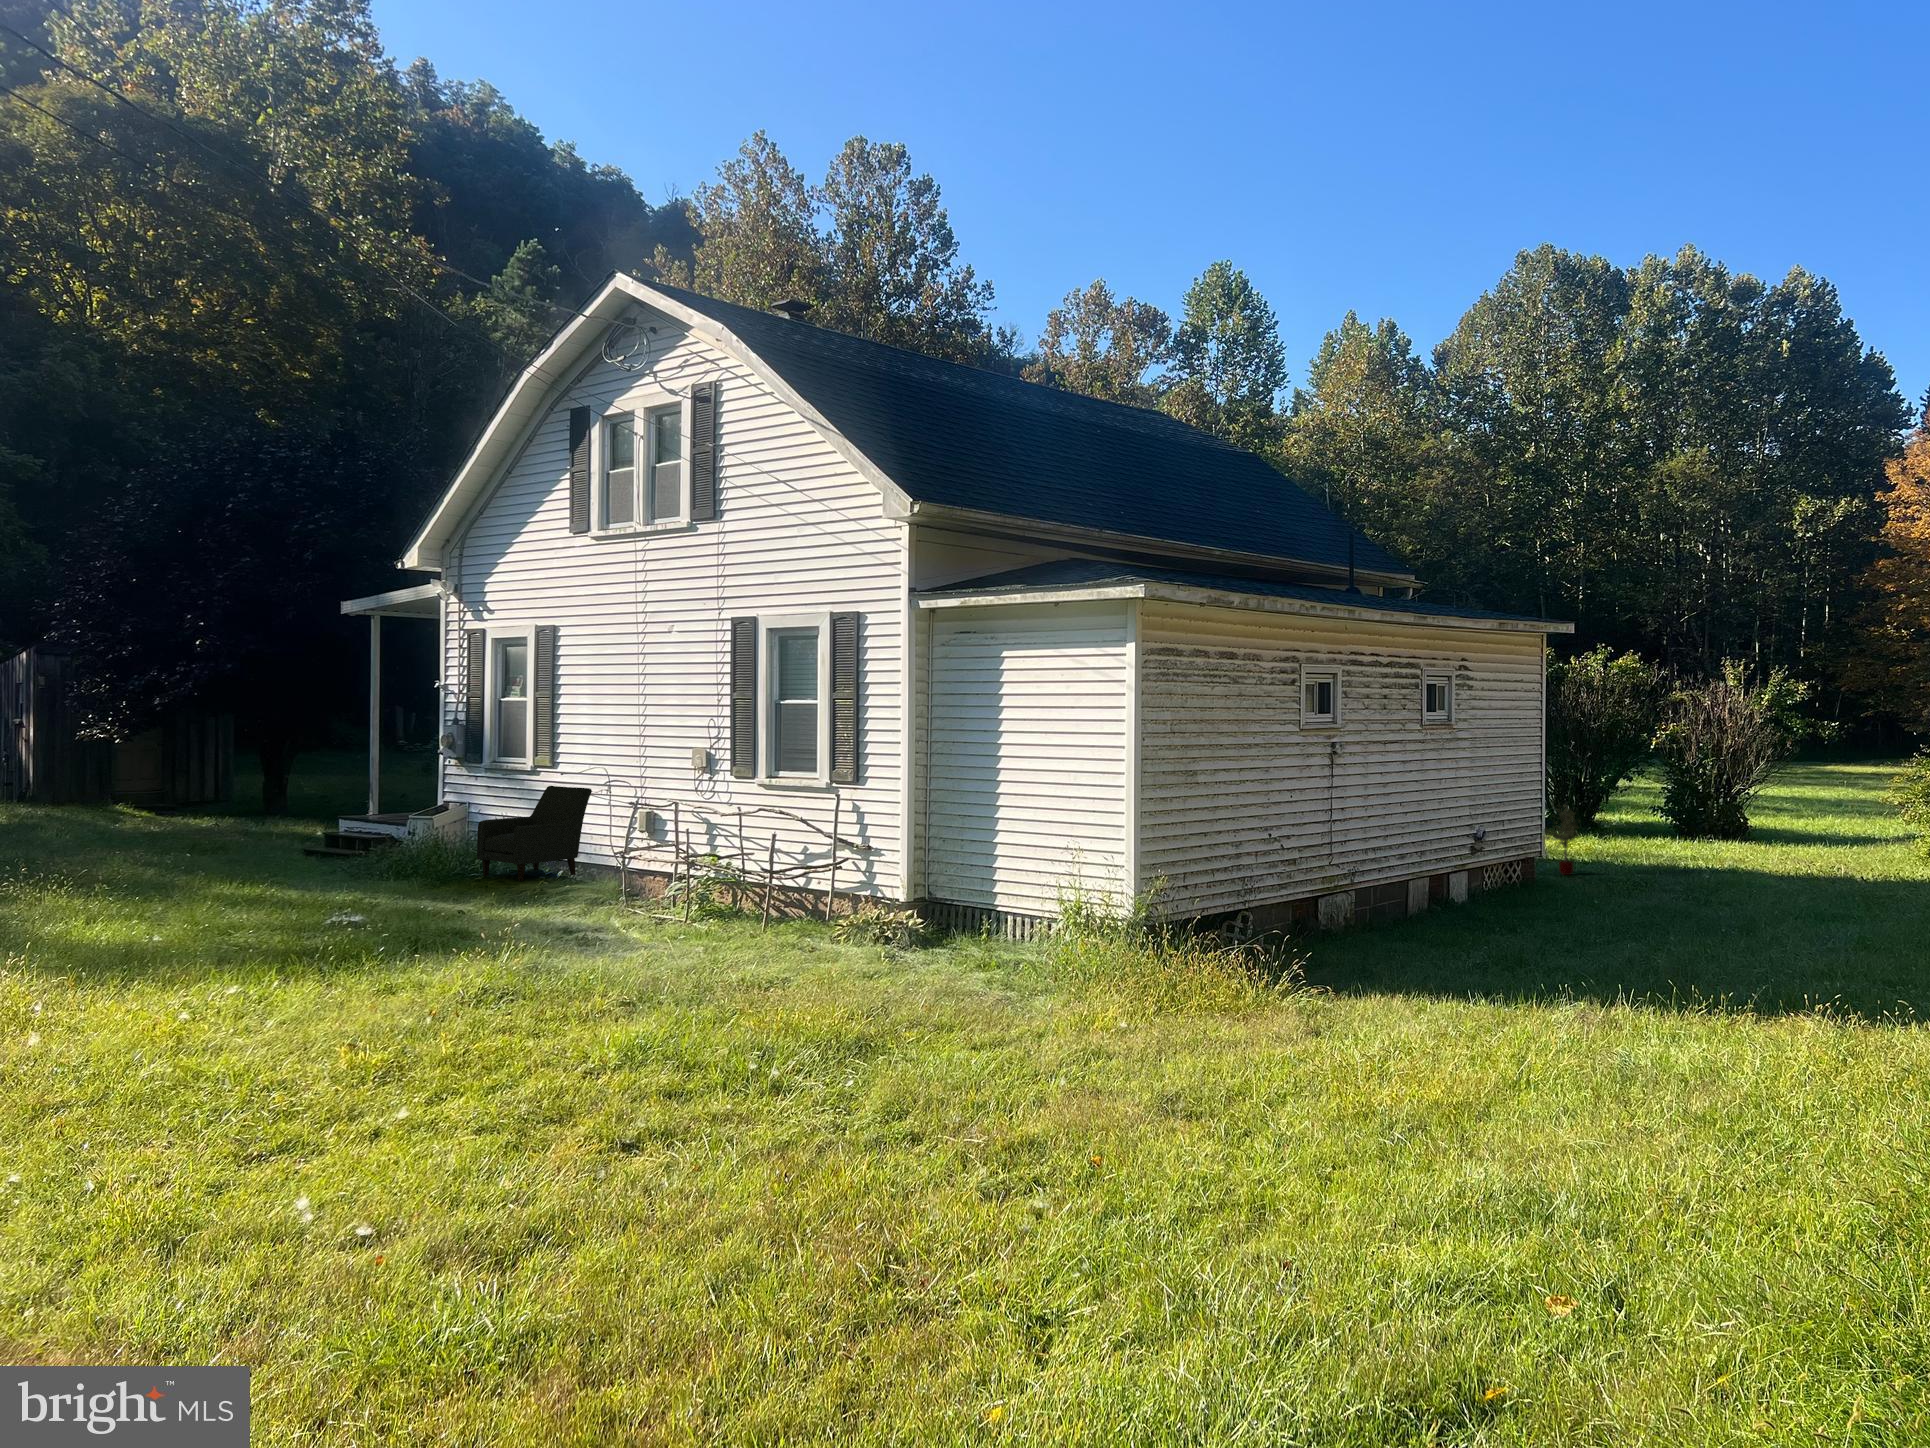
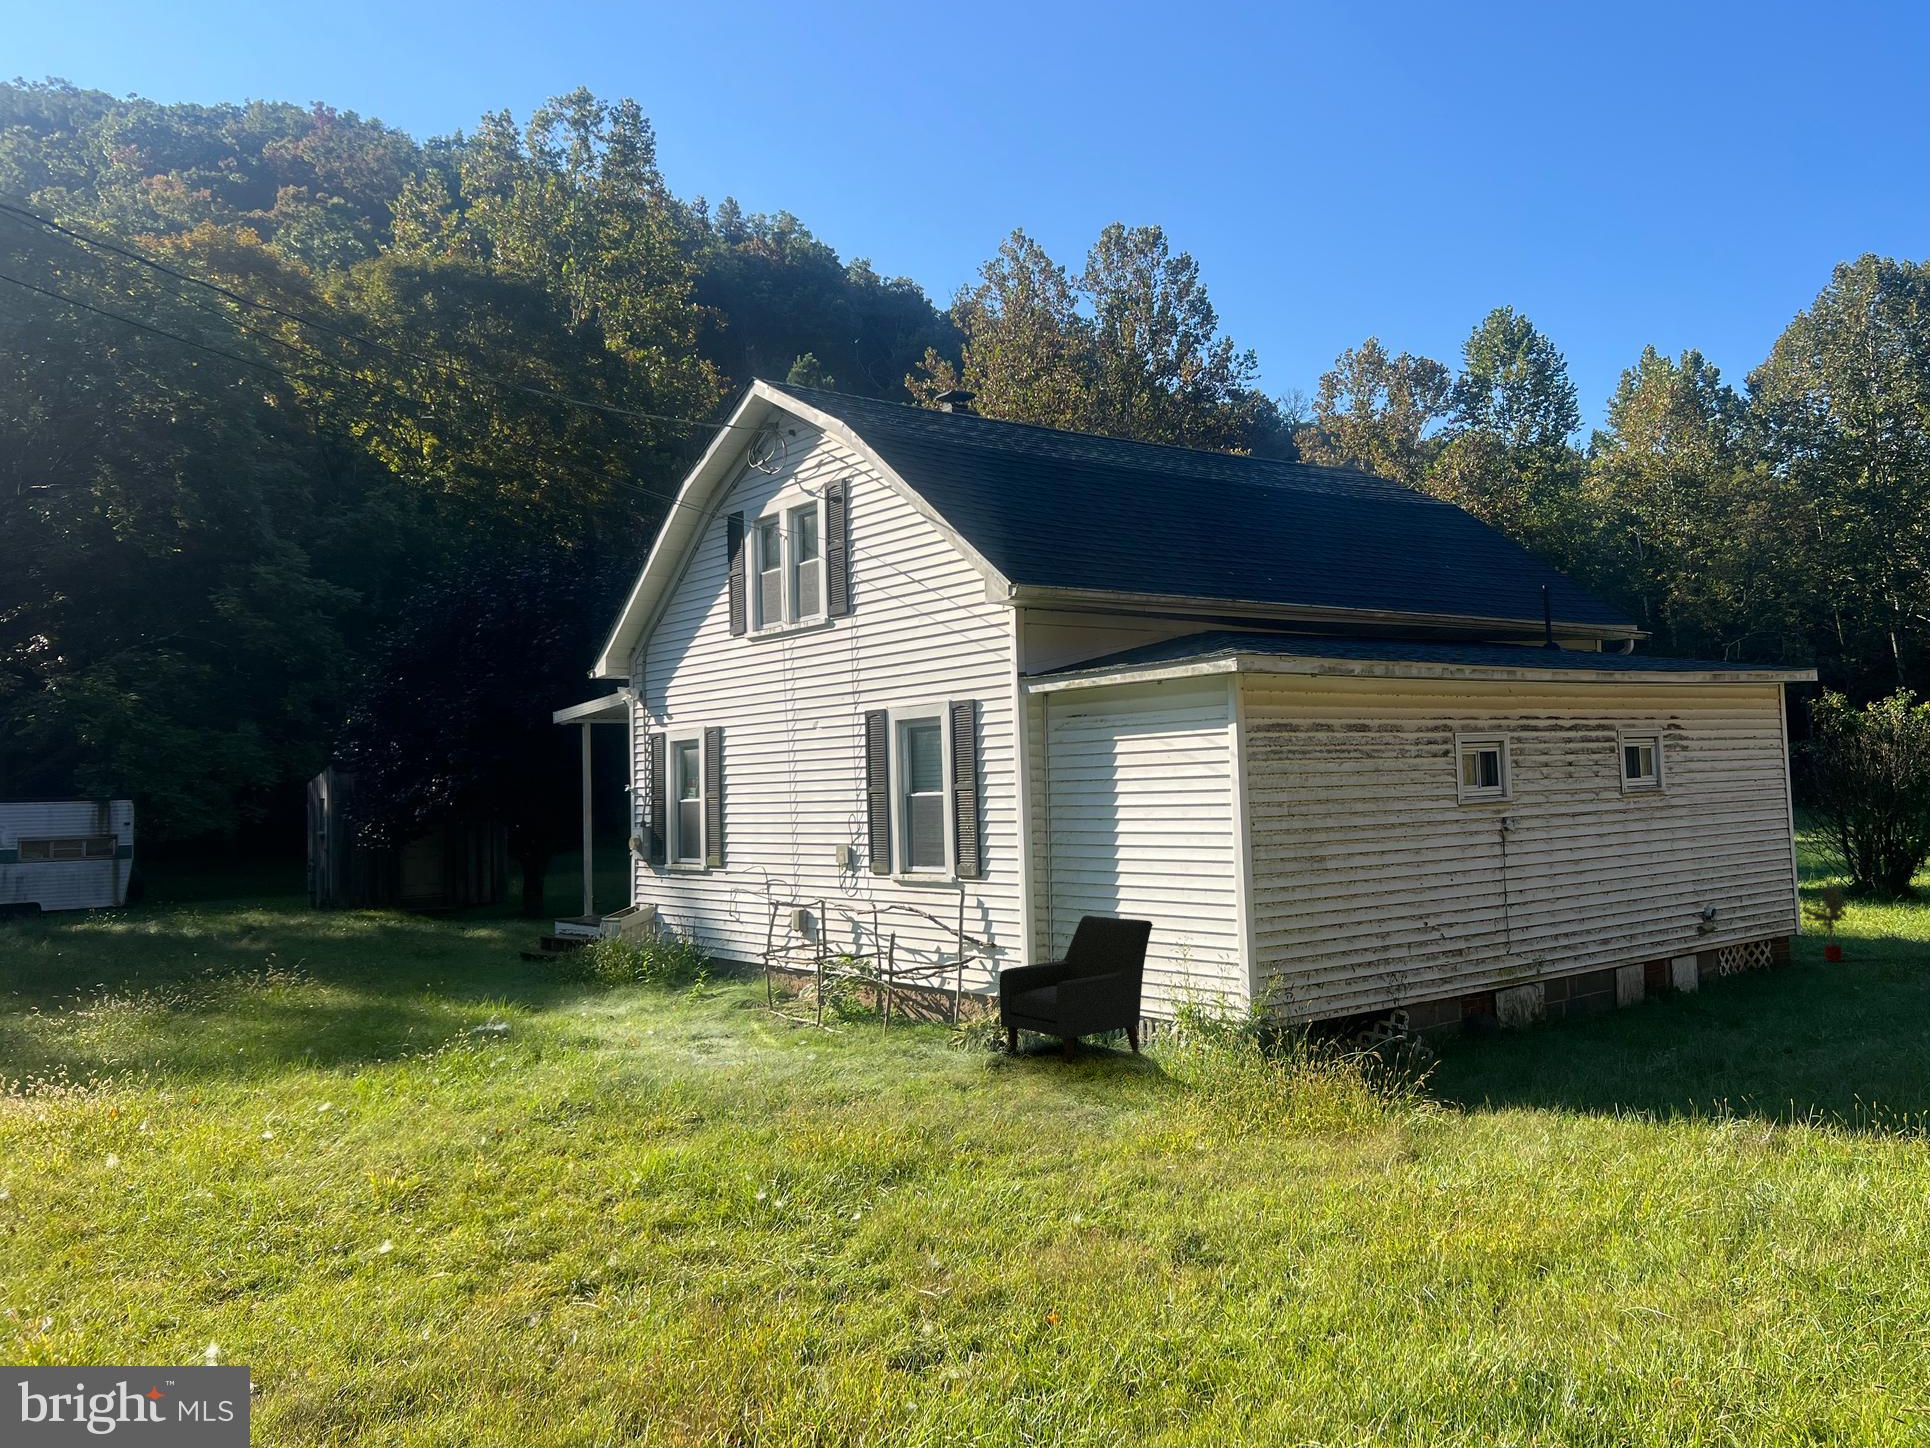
chair: present [477,786,592,881] -> present [1000,915,1153,1063]

